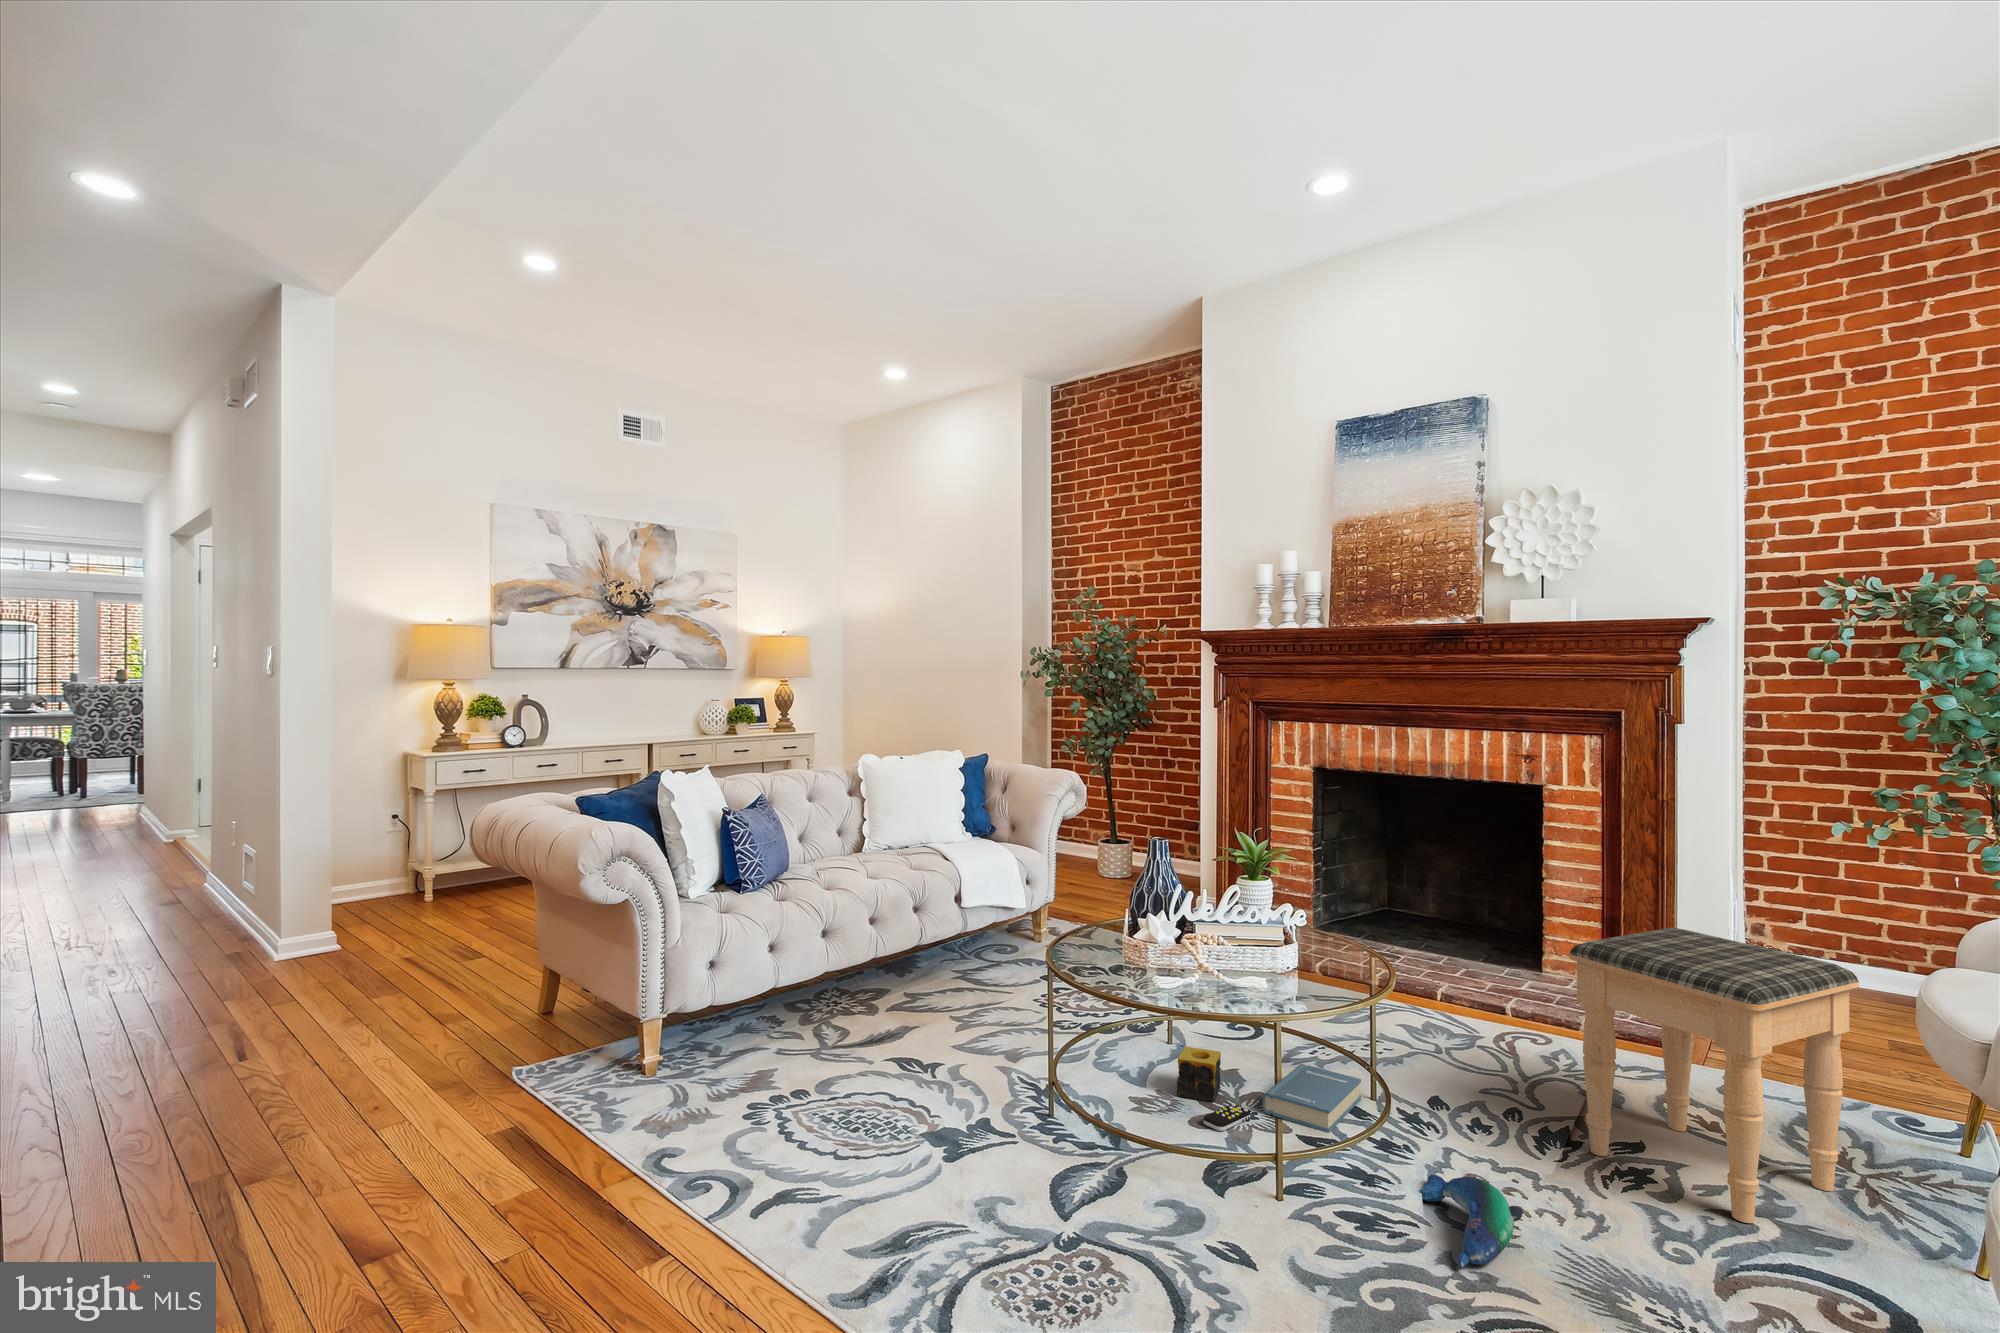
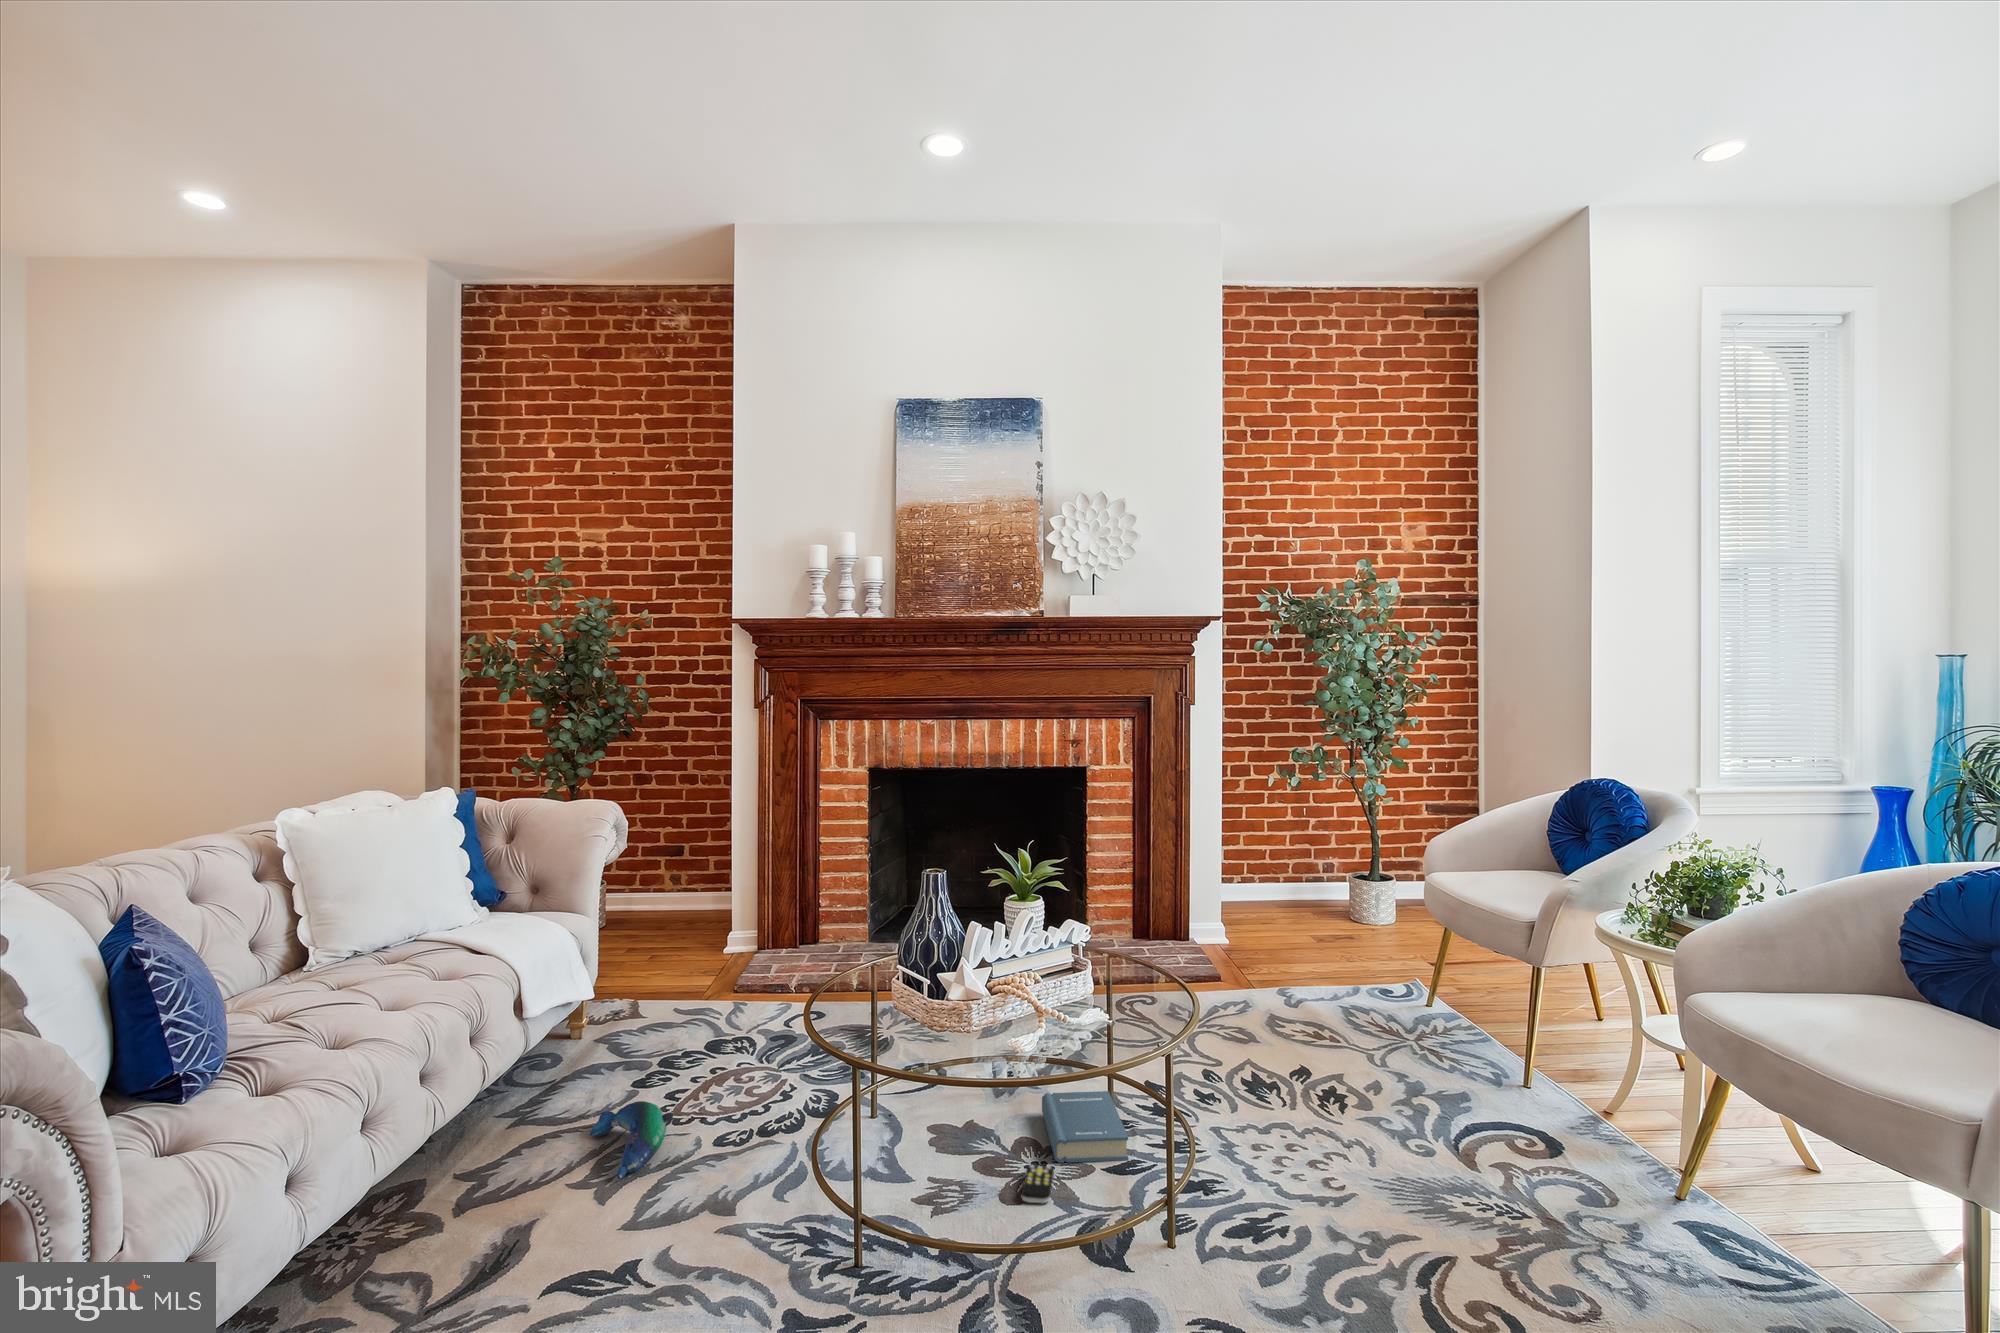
footstool: present [1569,928,1859,1223] -> none [1275,883,1442,1116]
candle: present [1177,1046,1221,1102] -> none [947,1109,1001,1178]
plush toy: present [1420,1175,1523,1268] -> present [590,1101,673,1179]

